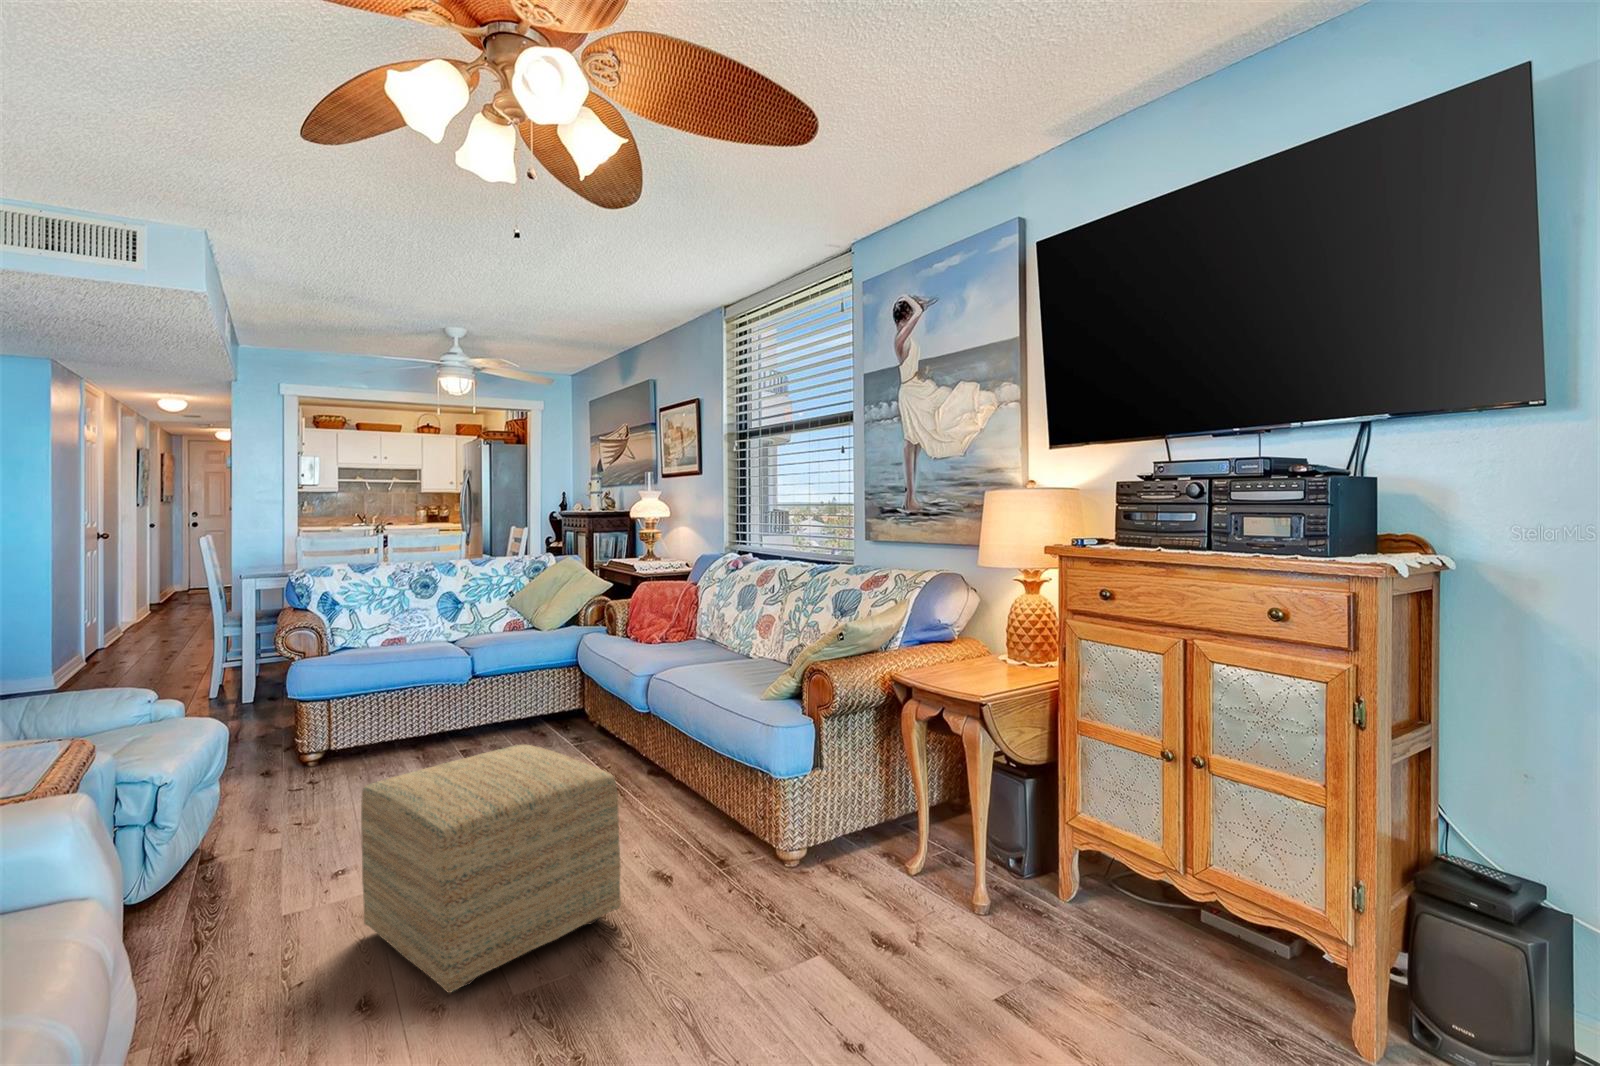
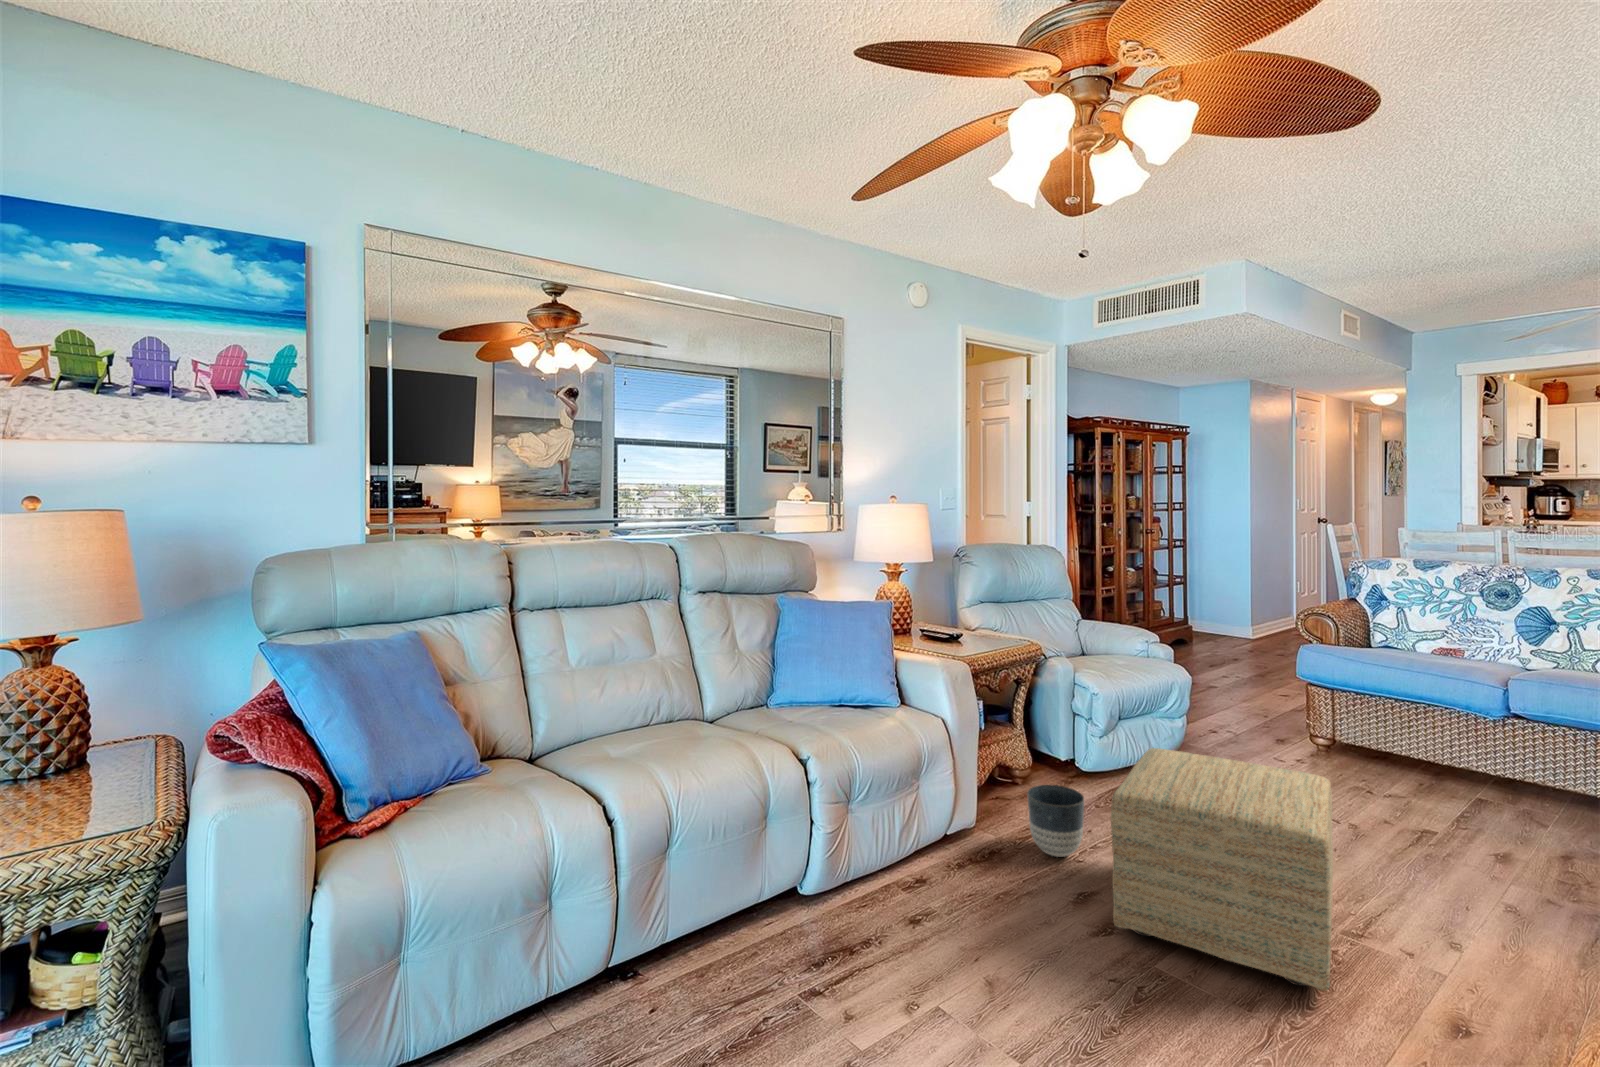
planter: none [197,893,296,1008] -> present [1027,785,1084,857]

